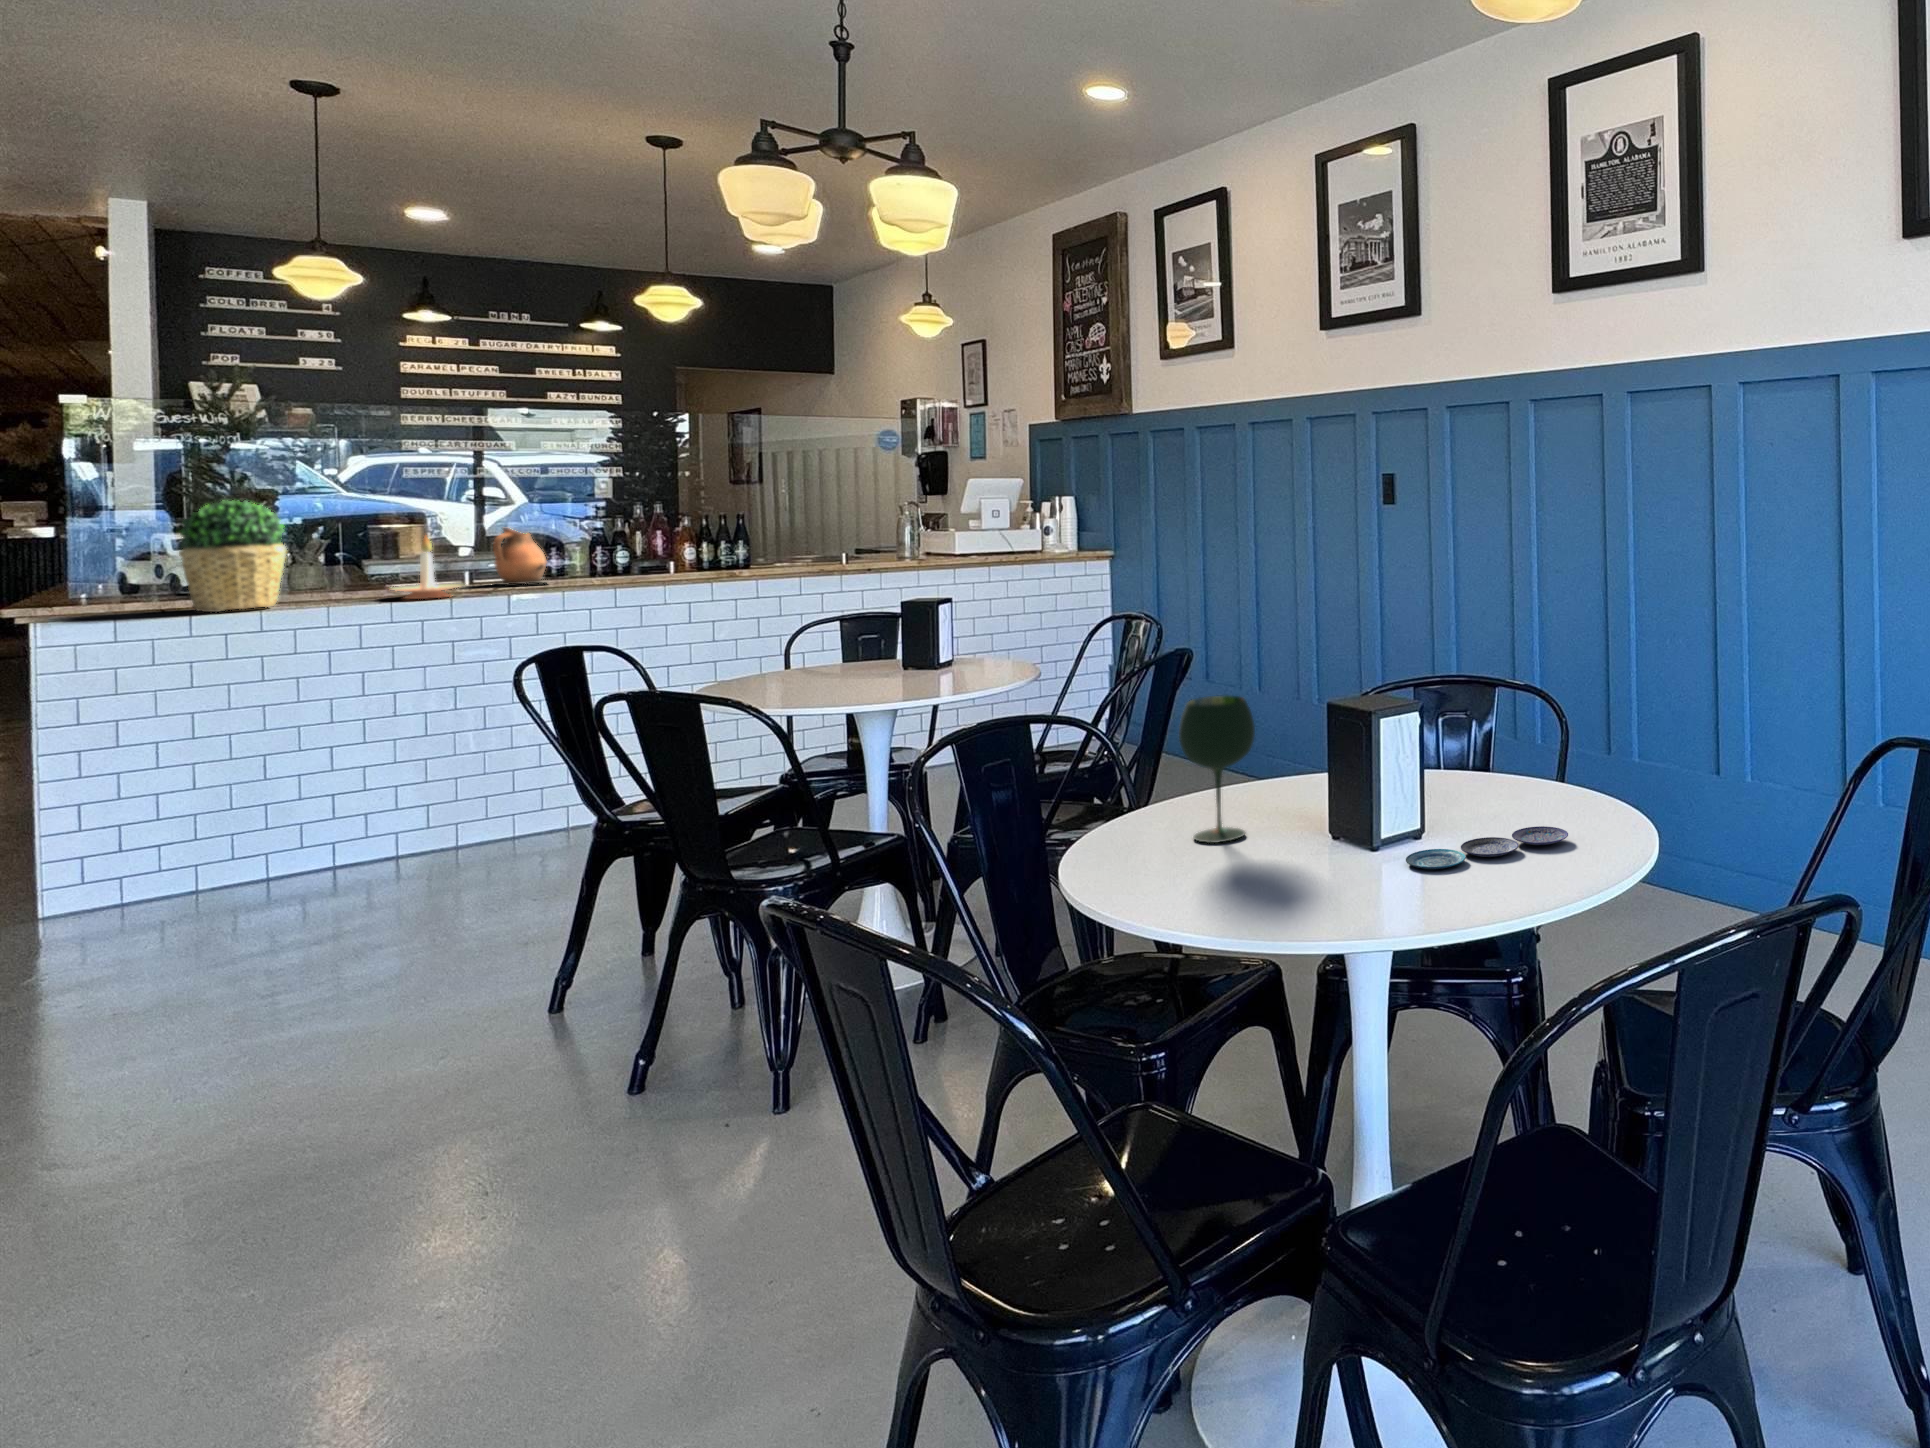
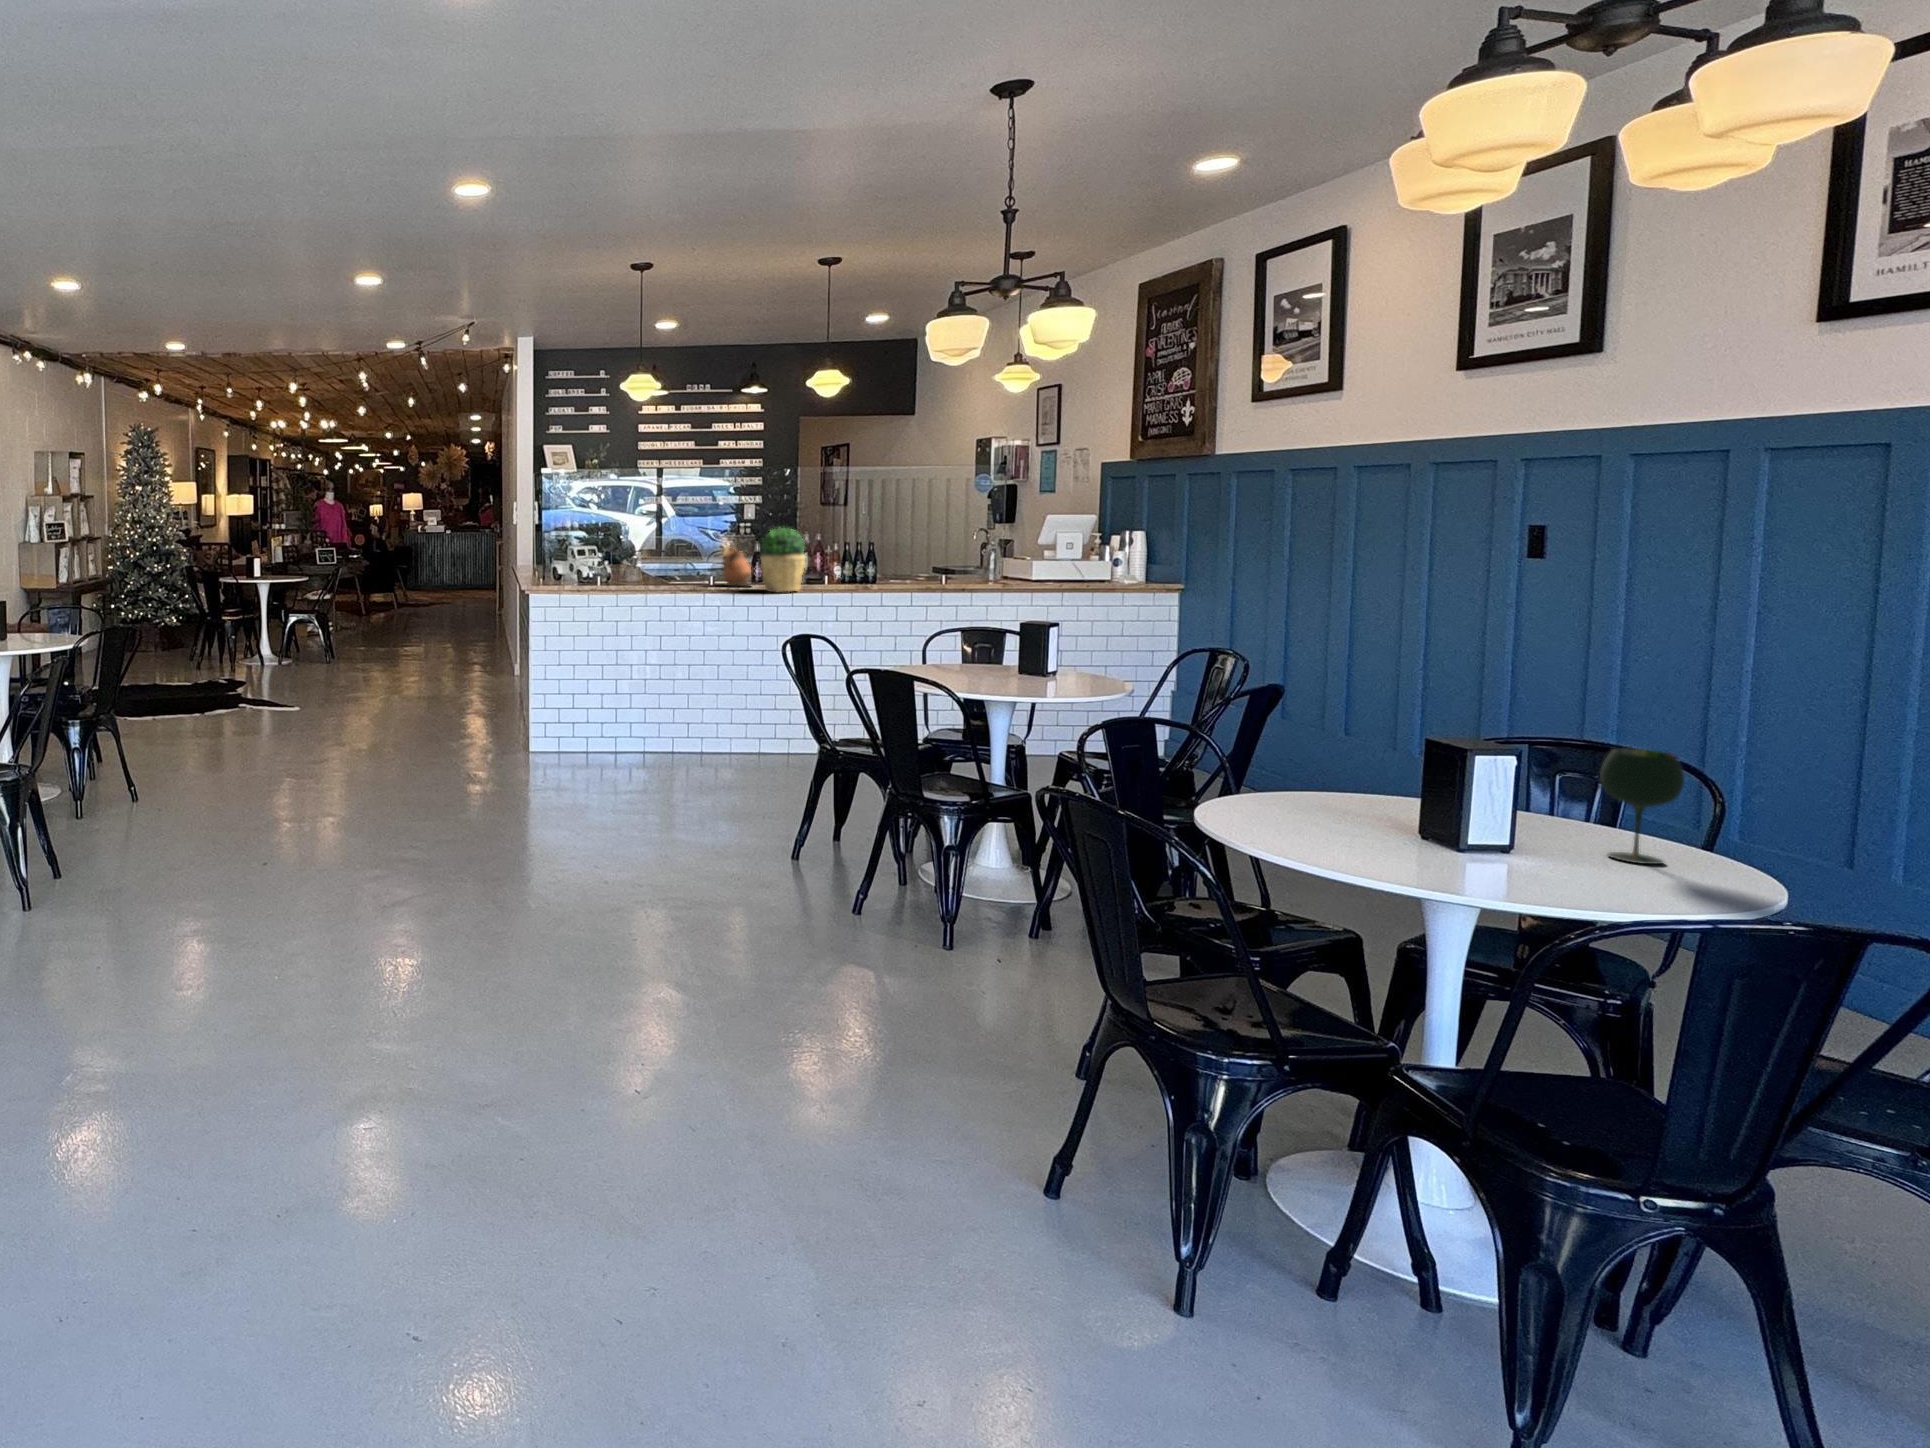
potted plant: present [179,500,286,612] -> present [761,528,805,592]
candle holder: present [392,536,461,599] -> none [675,552,713,593]
wine glass: present [1179,695,1255,843] -> present [1600,748,1684,864]
plate: present [1406,826,1568,870] -> none [1493,870,1684,893]

